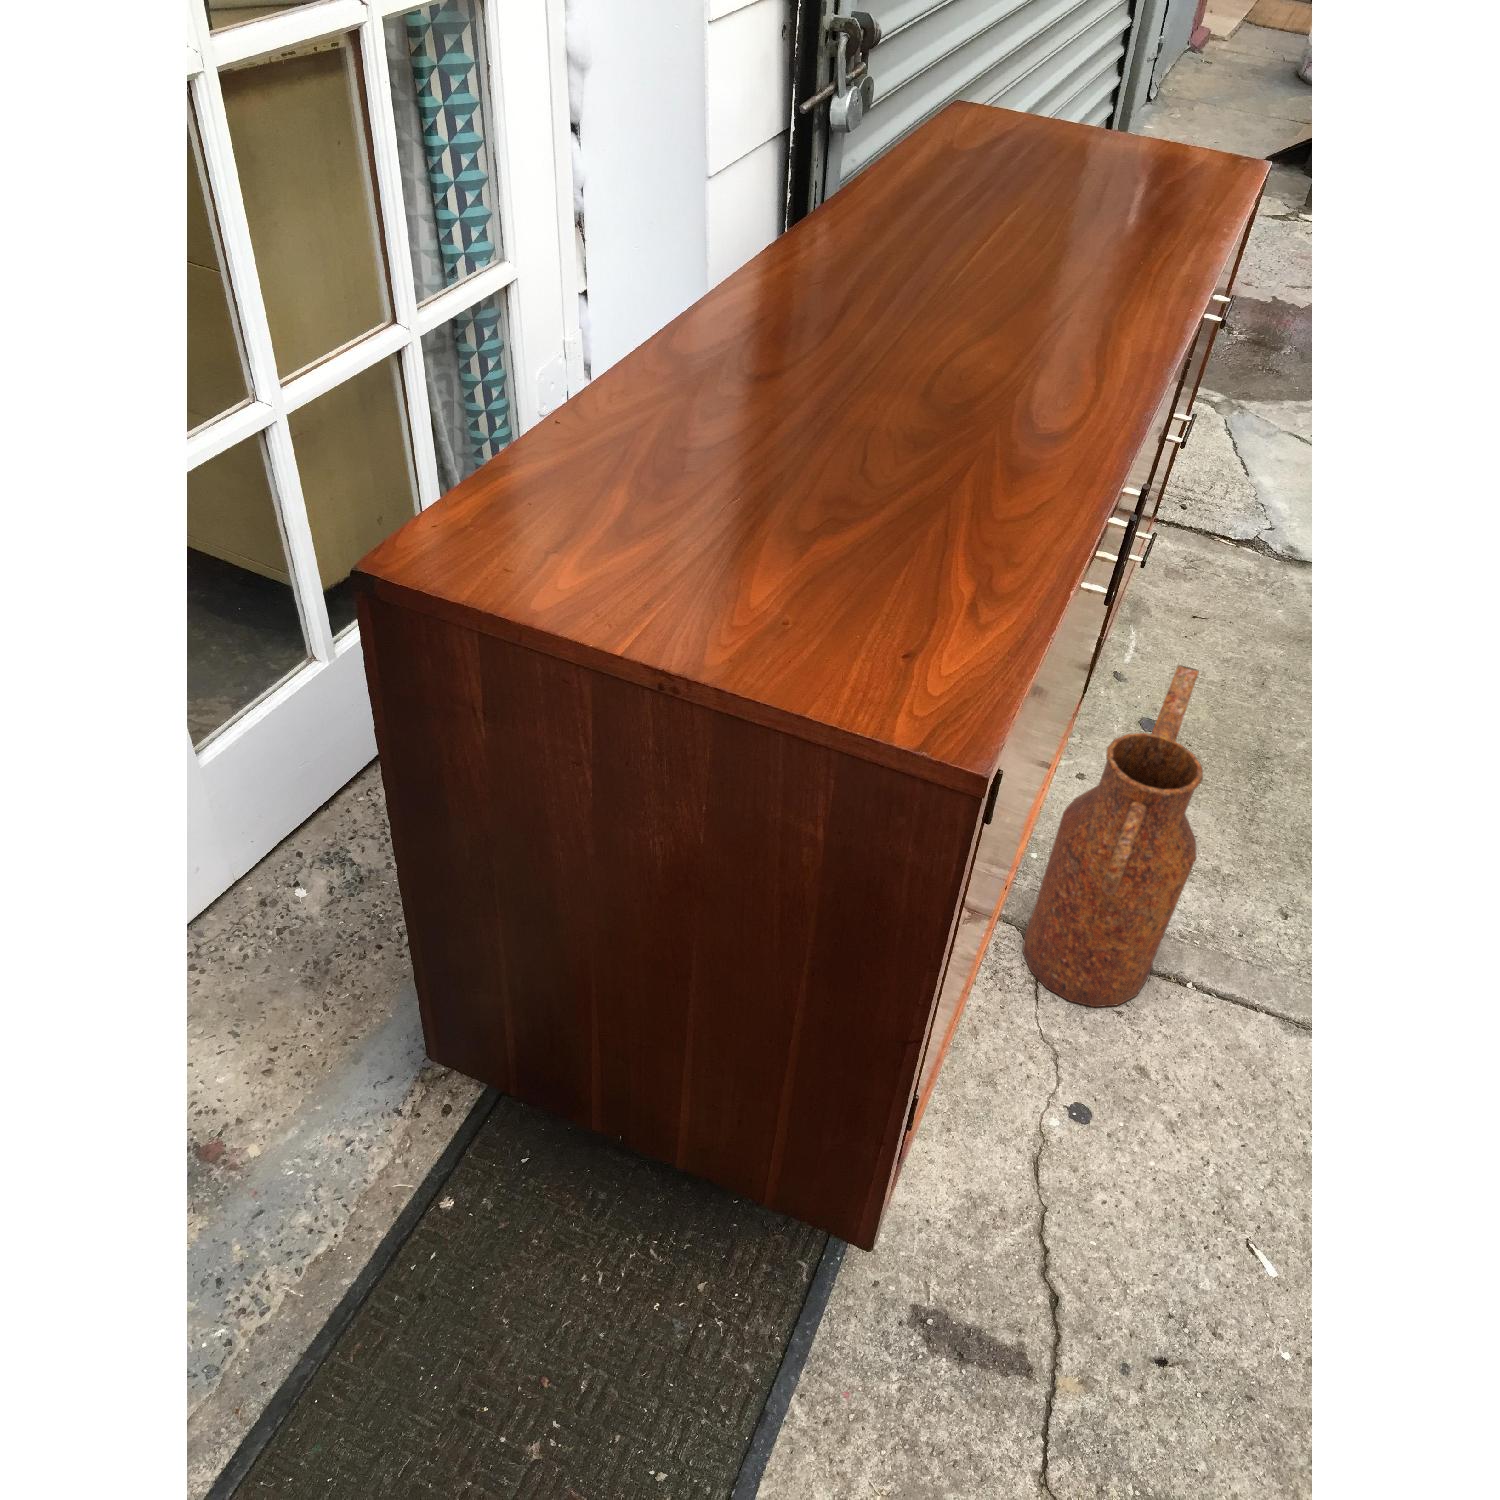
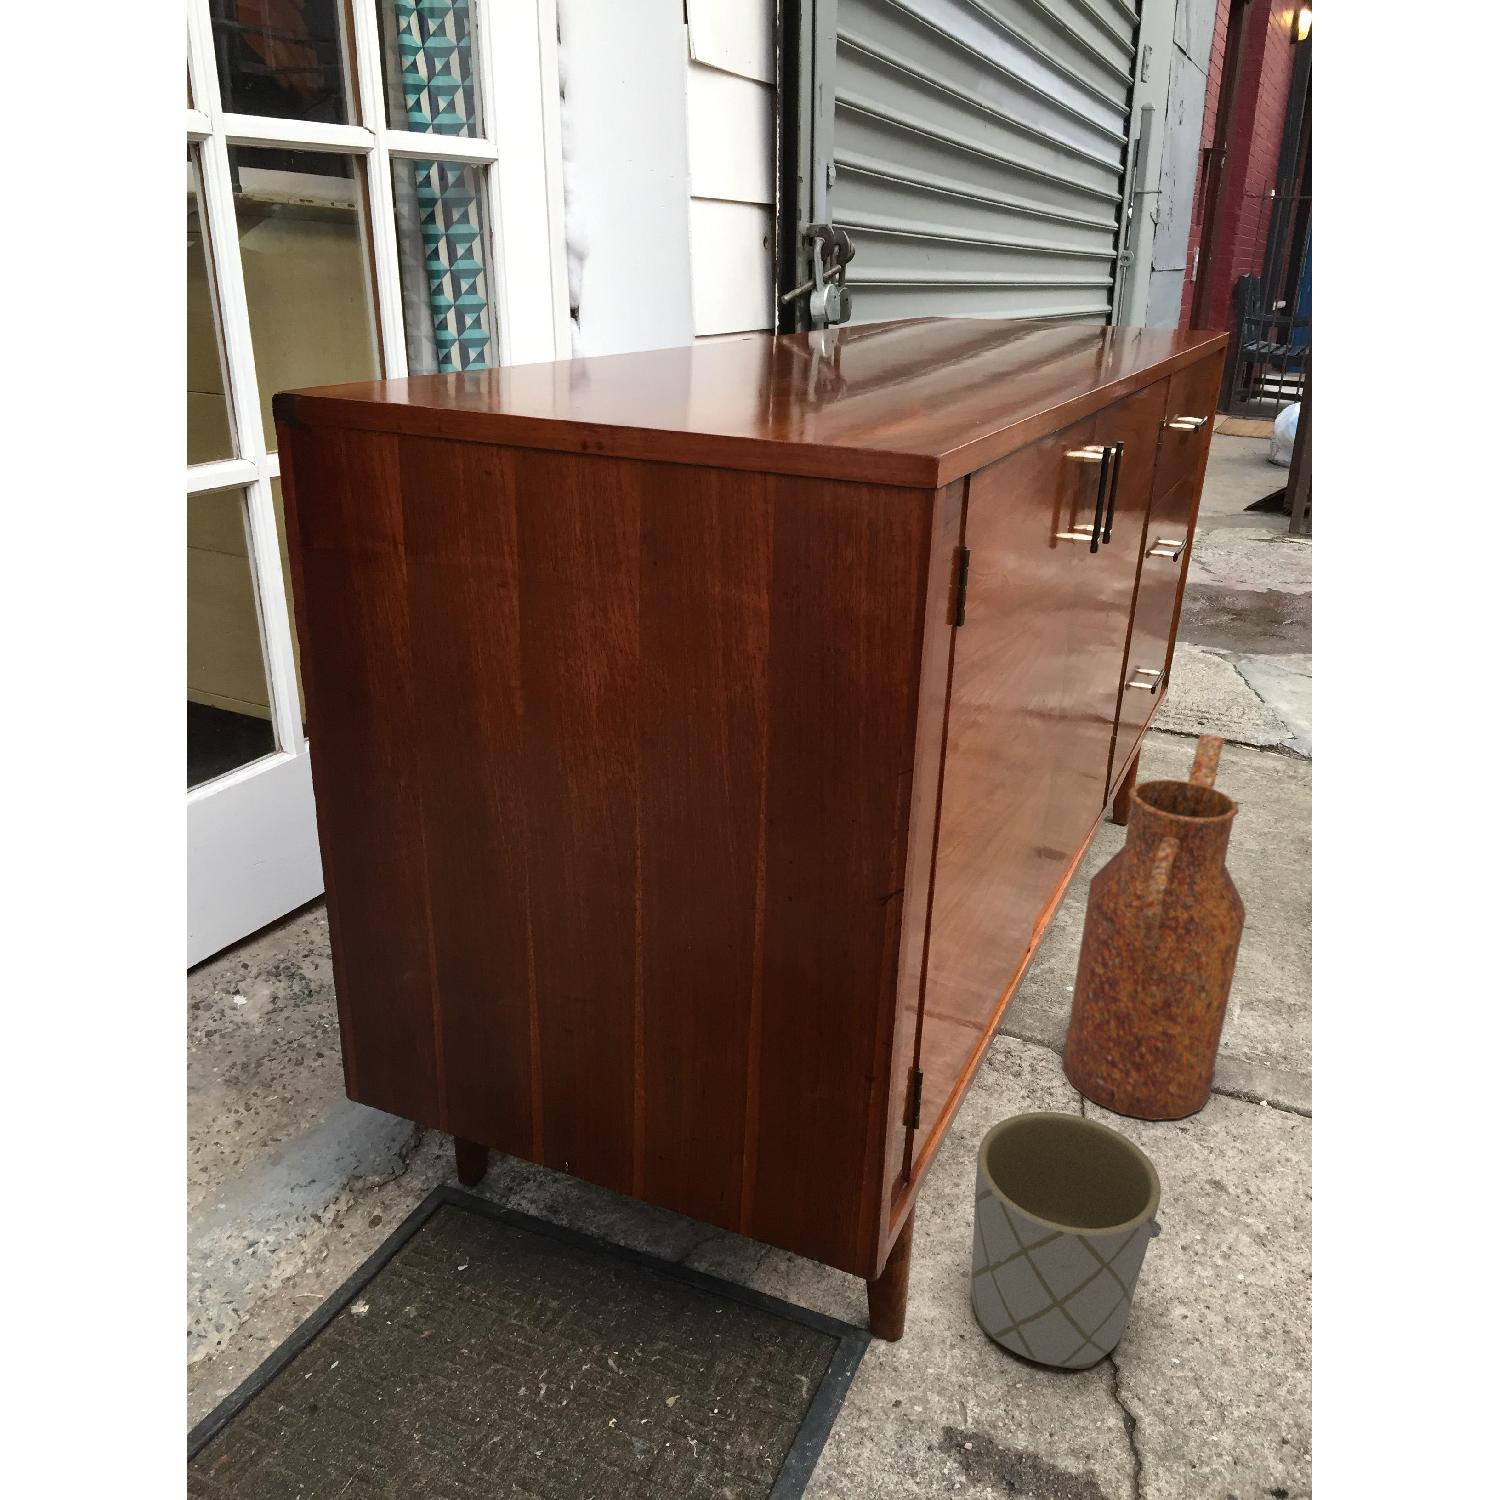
planter: none [937,1056,1096,1251] -> present [971,1112,1161,1369]

